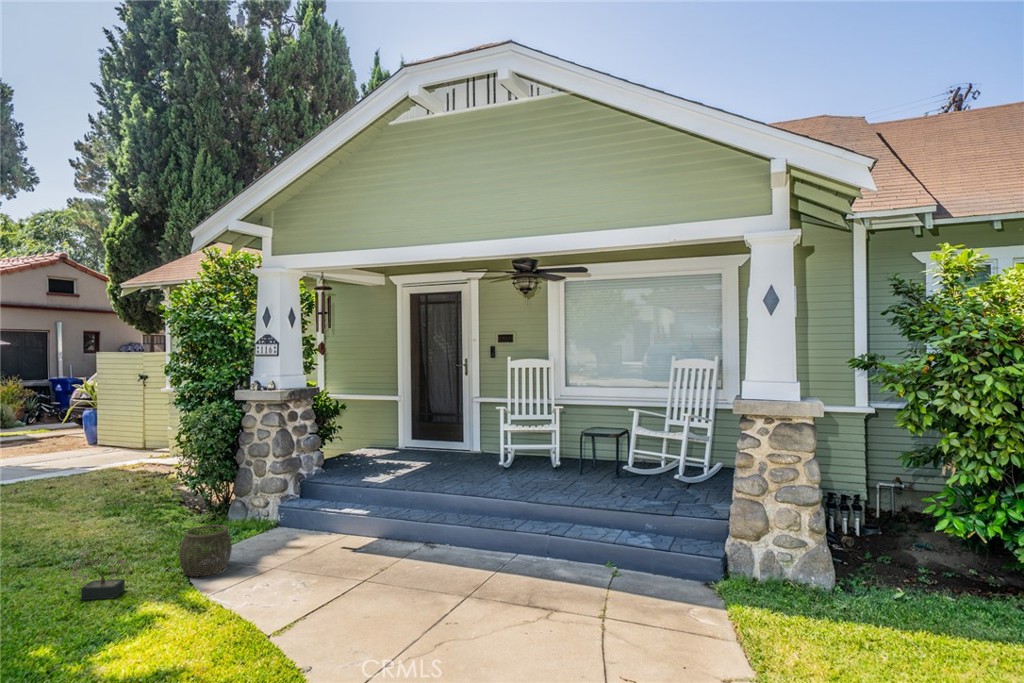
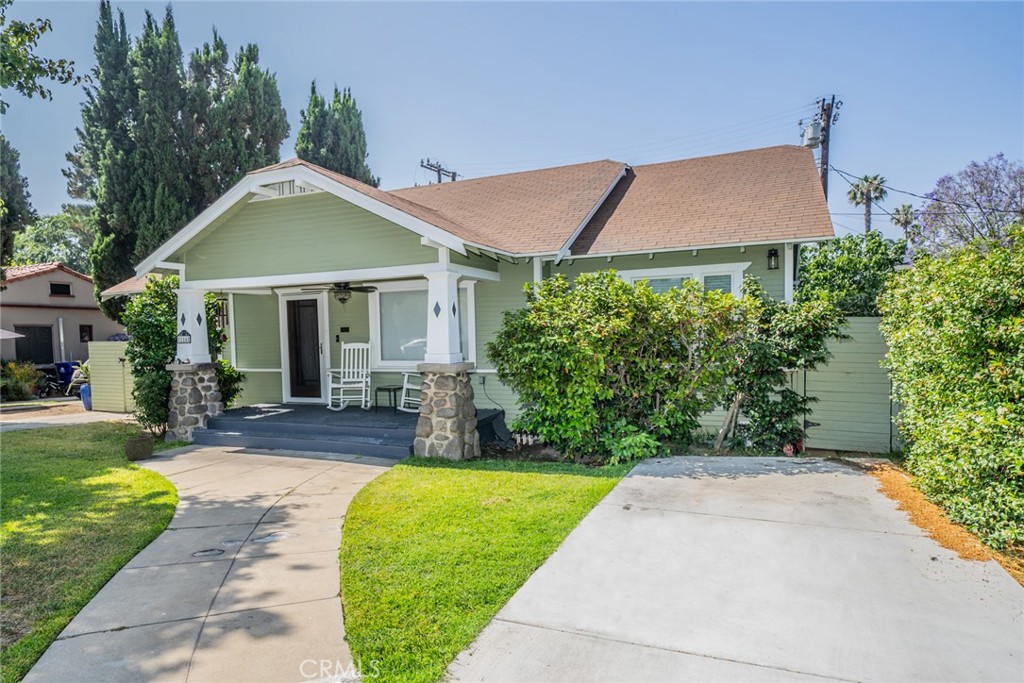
decorative plant: present [70,552,131,600] -> none [66,445,99,468]

